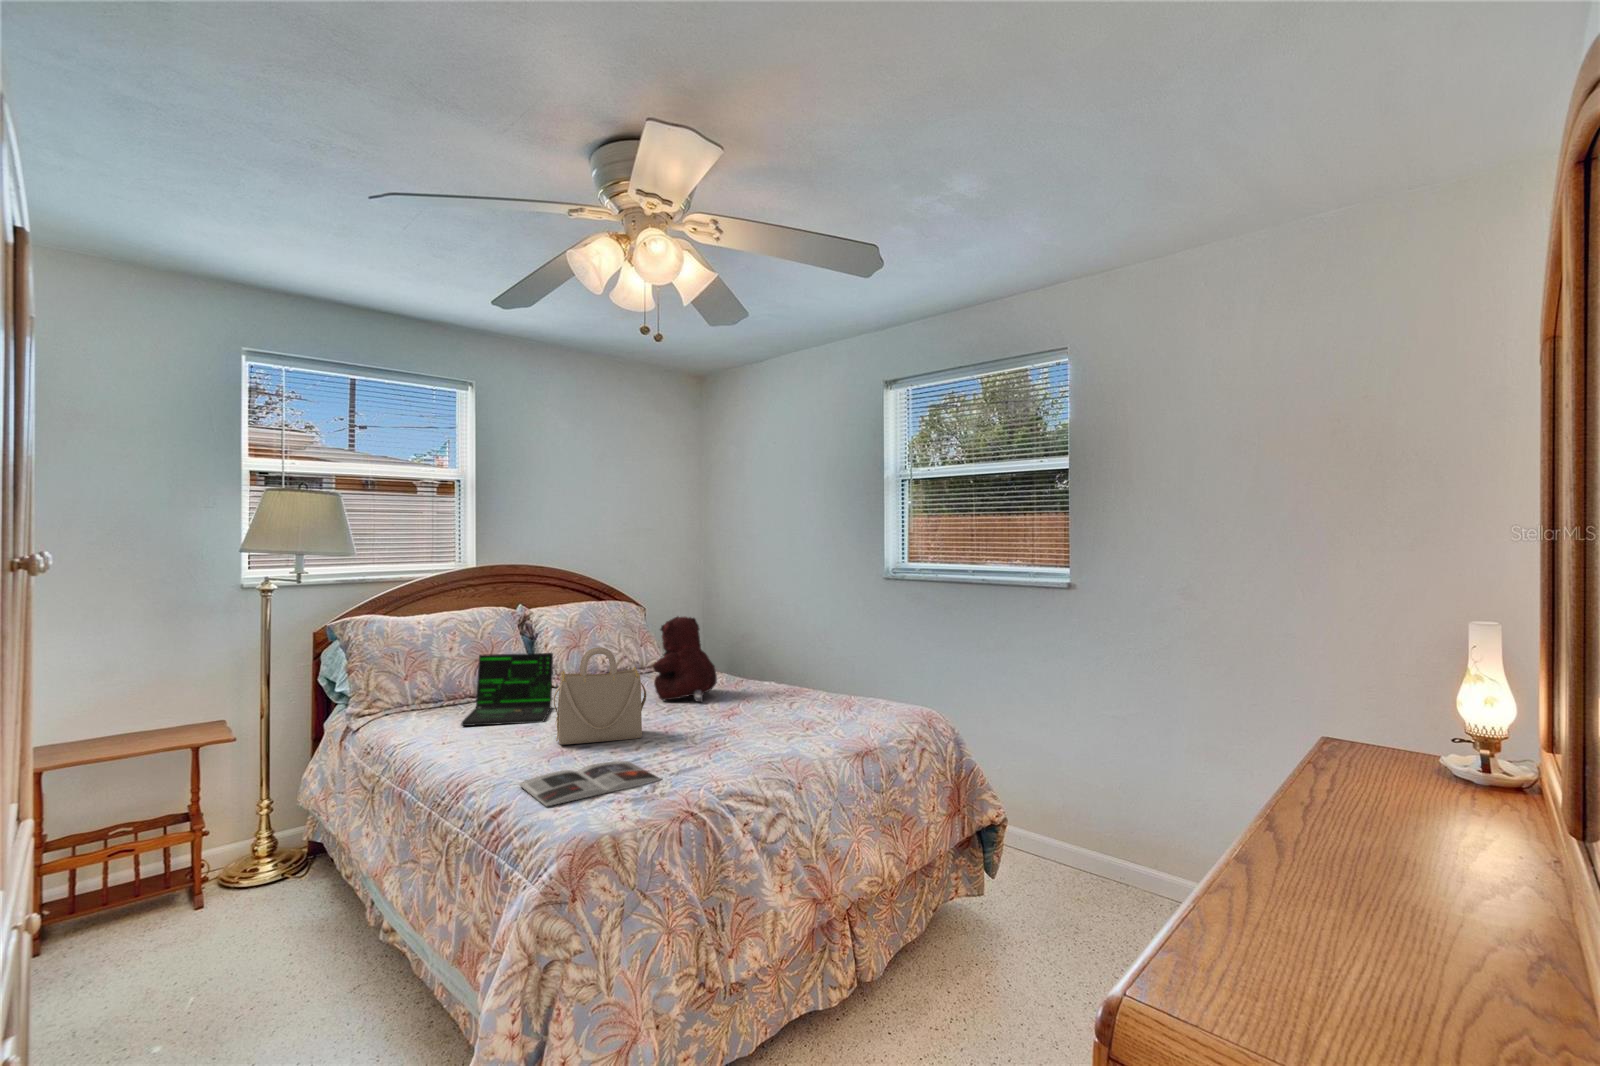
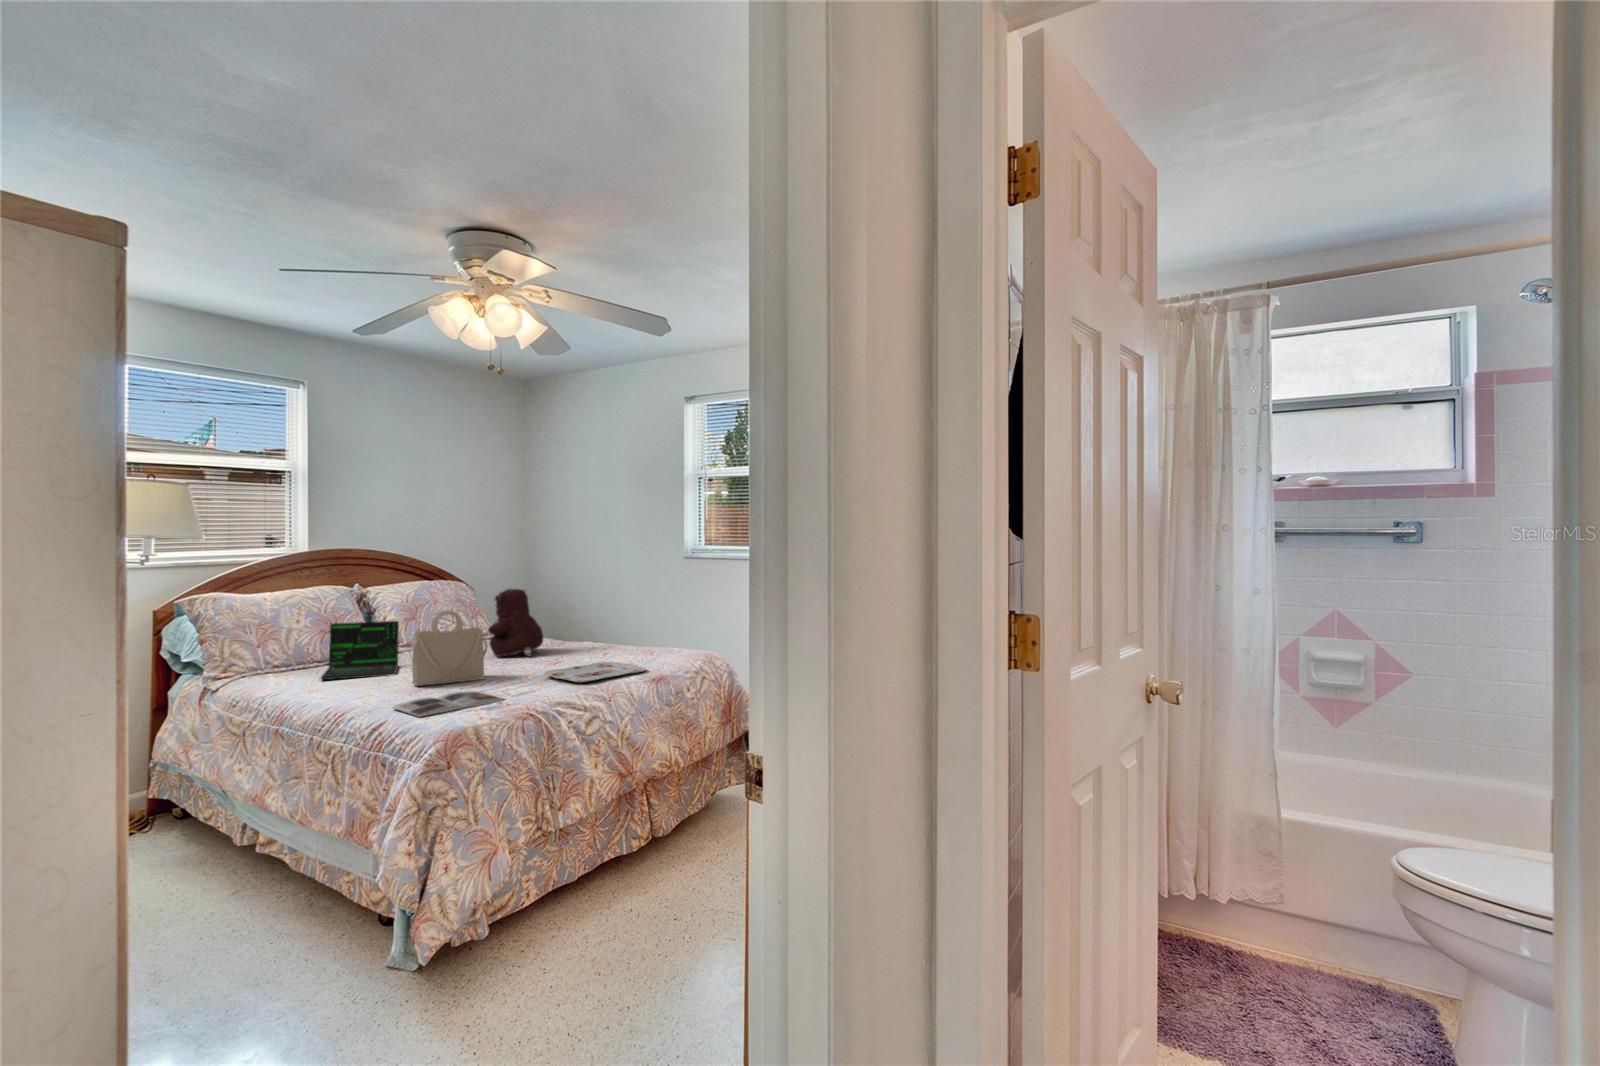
serving tray: none [714,719,847,755] -> present [544,662,647,683]

